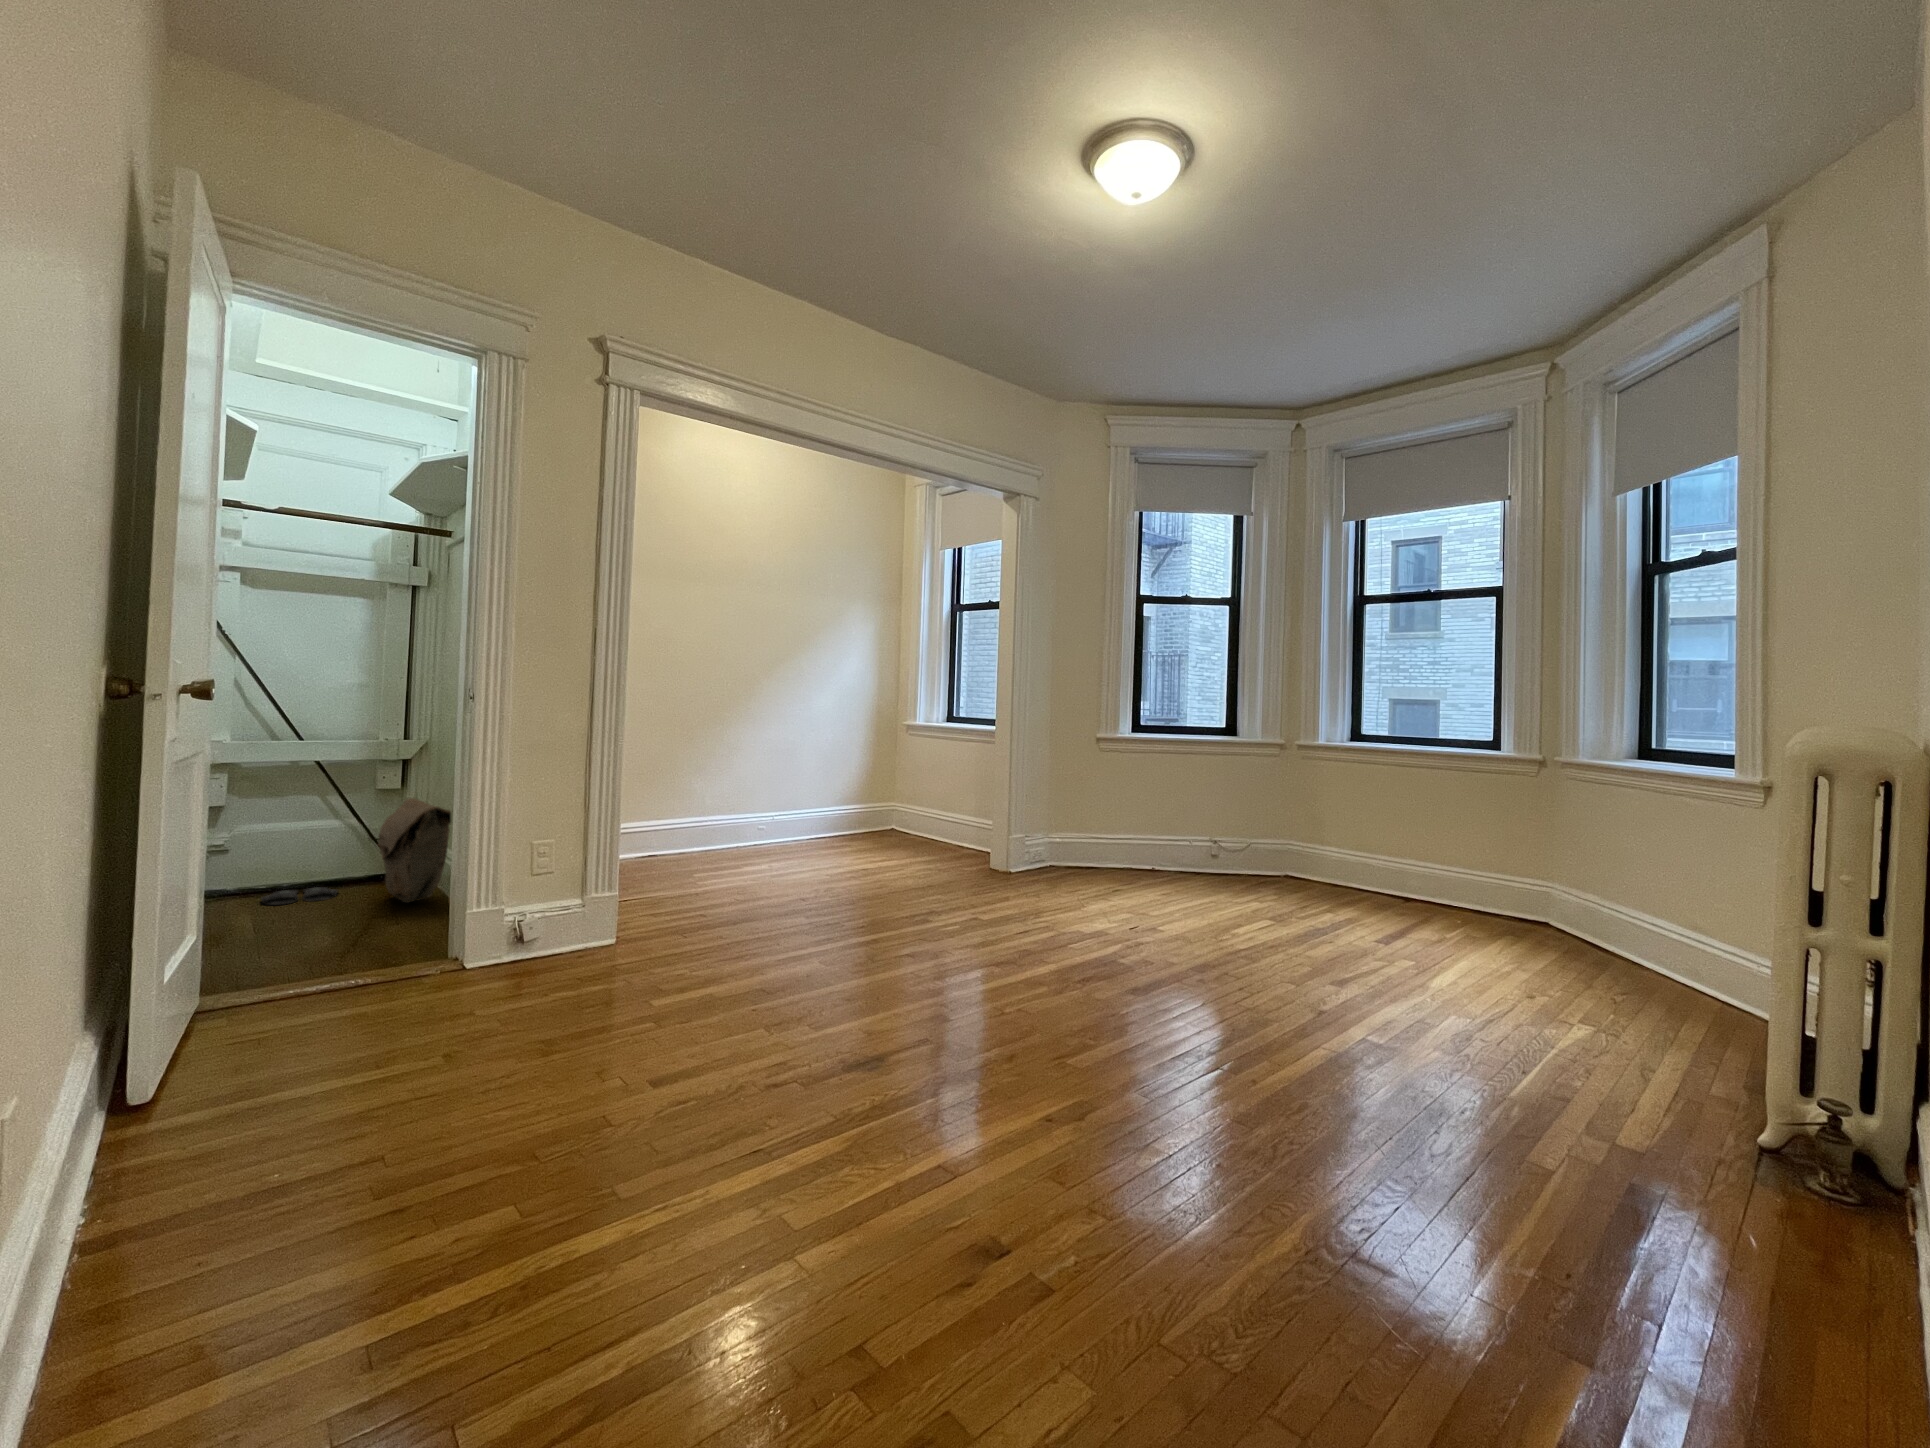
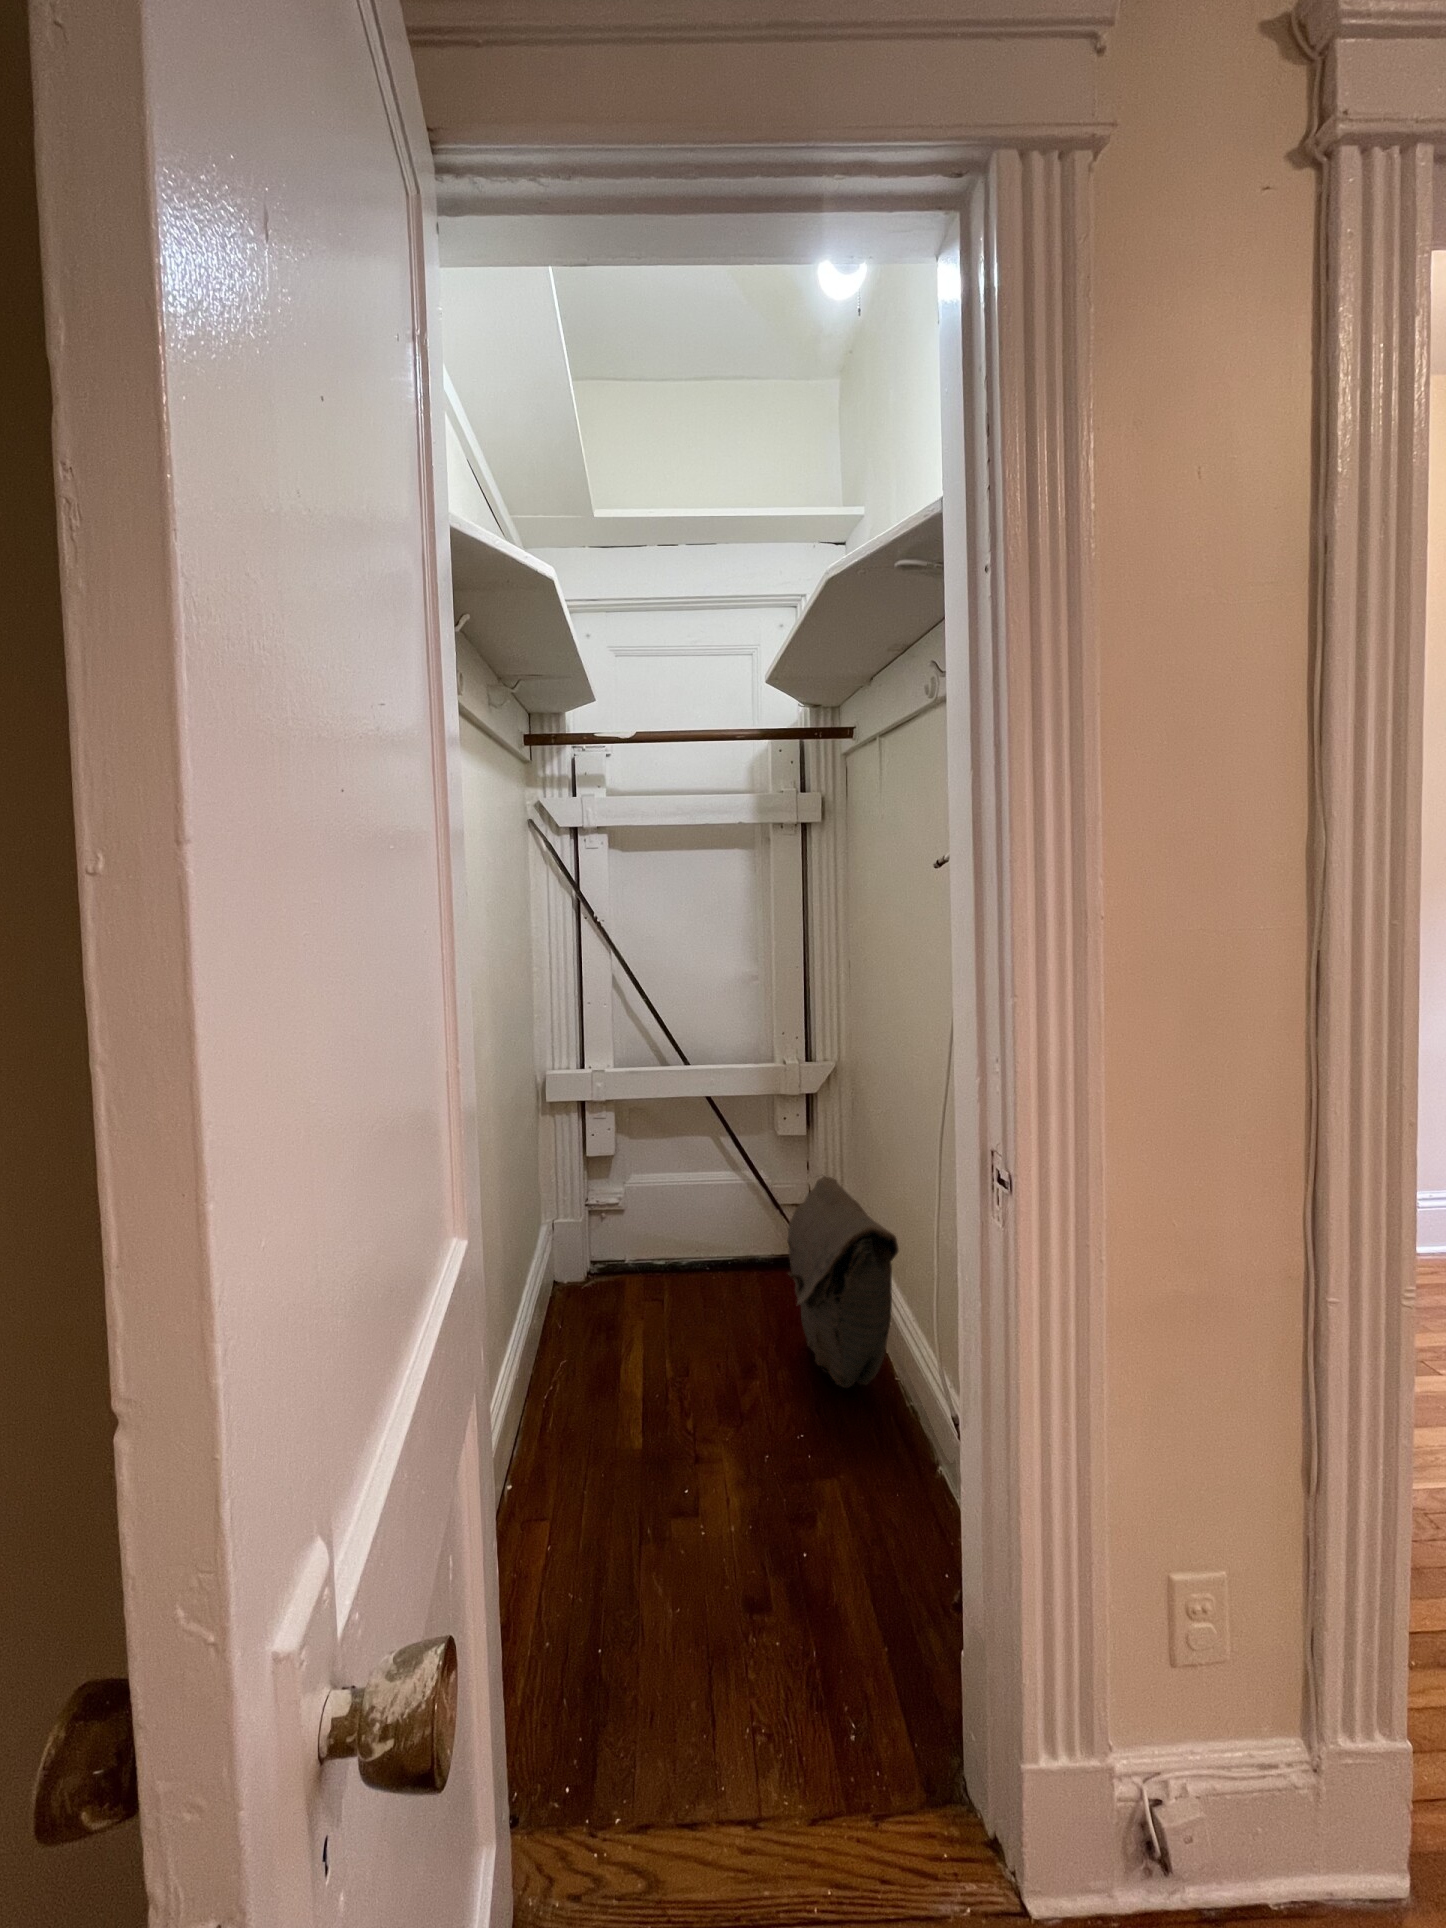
slippers: present [261,887,339,905] -> none [655,1273,742,1322]

